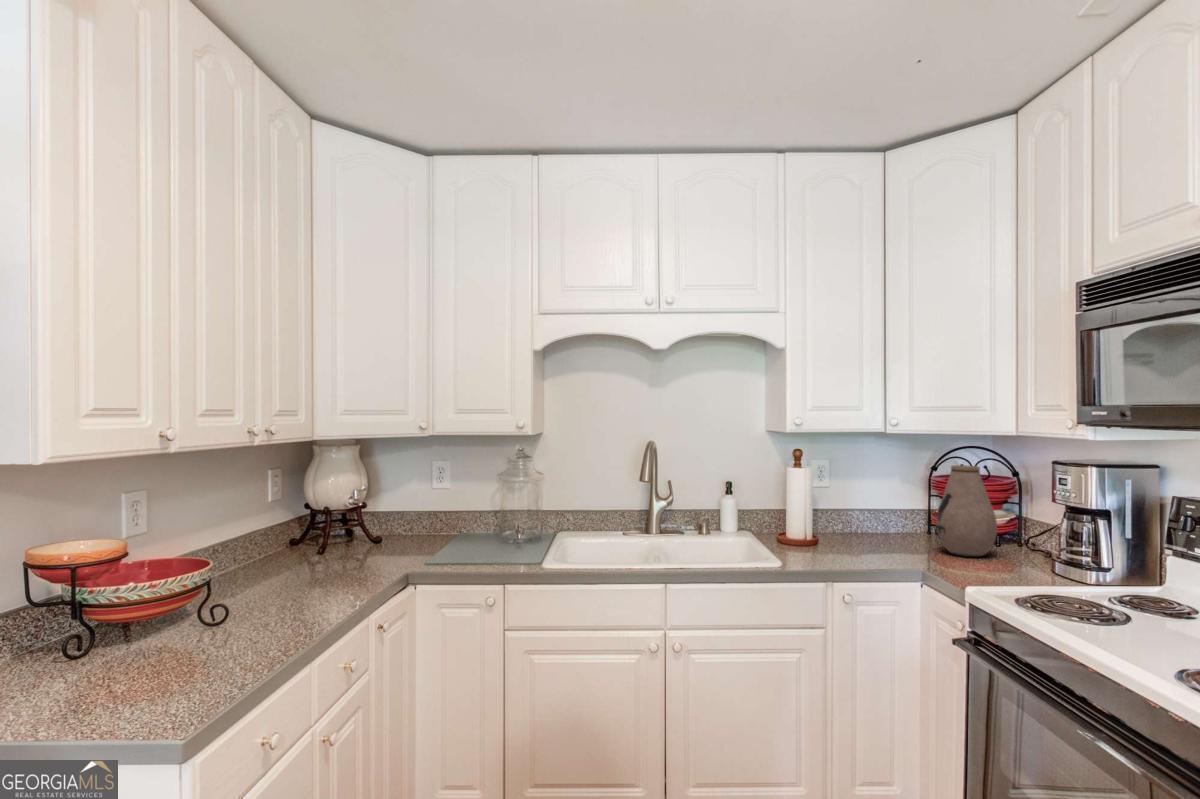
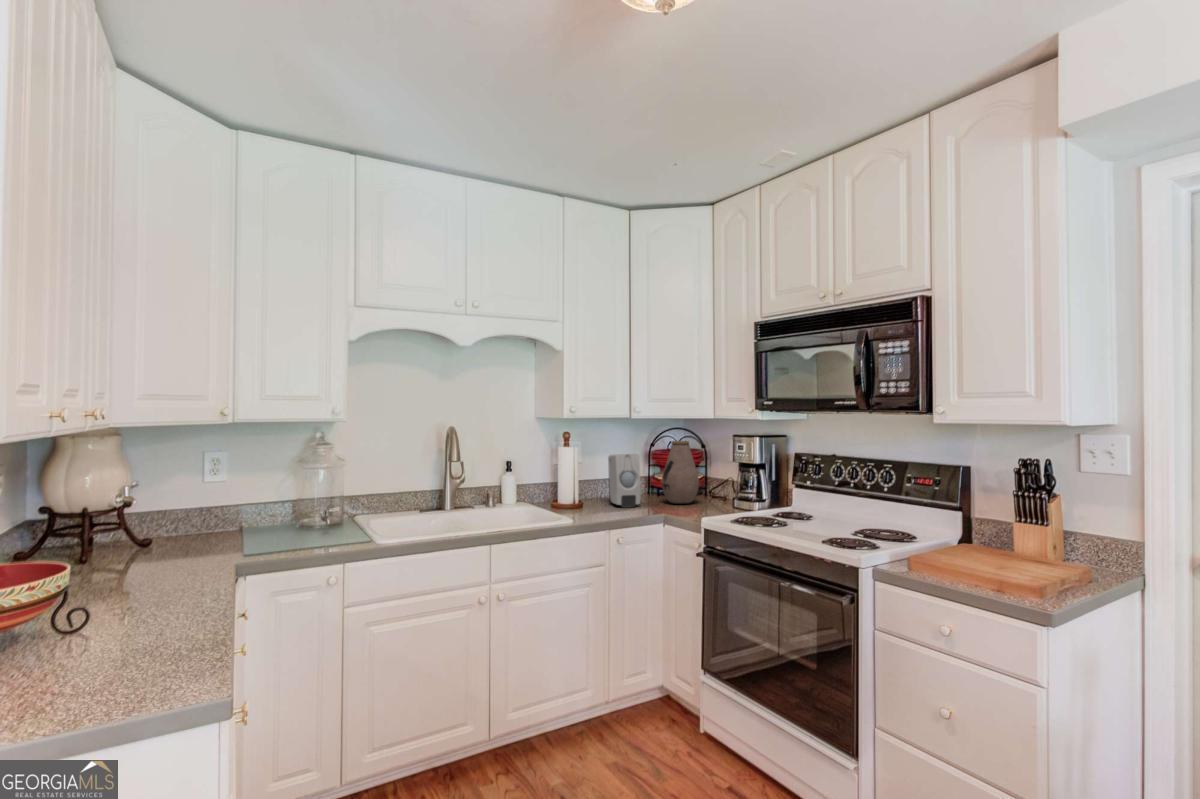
soap dispenser: none [858,480,898,553] -> present [608,454,641,508]

